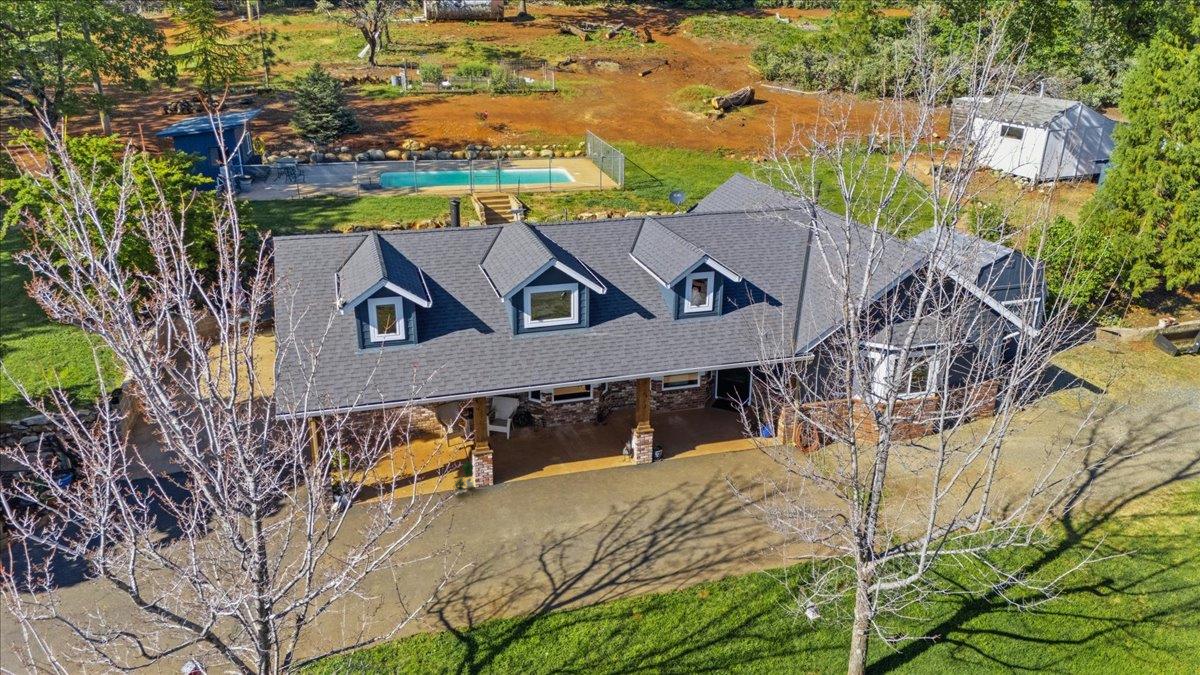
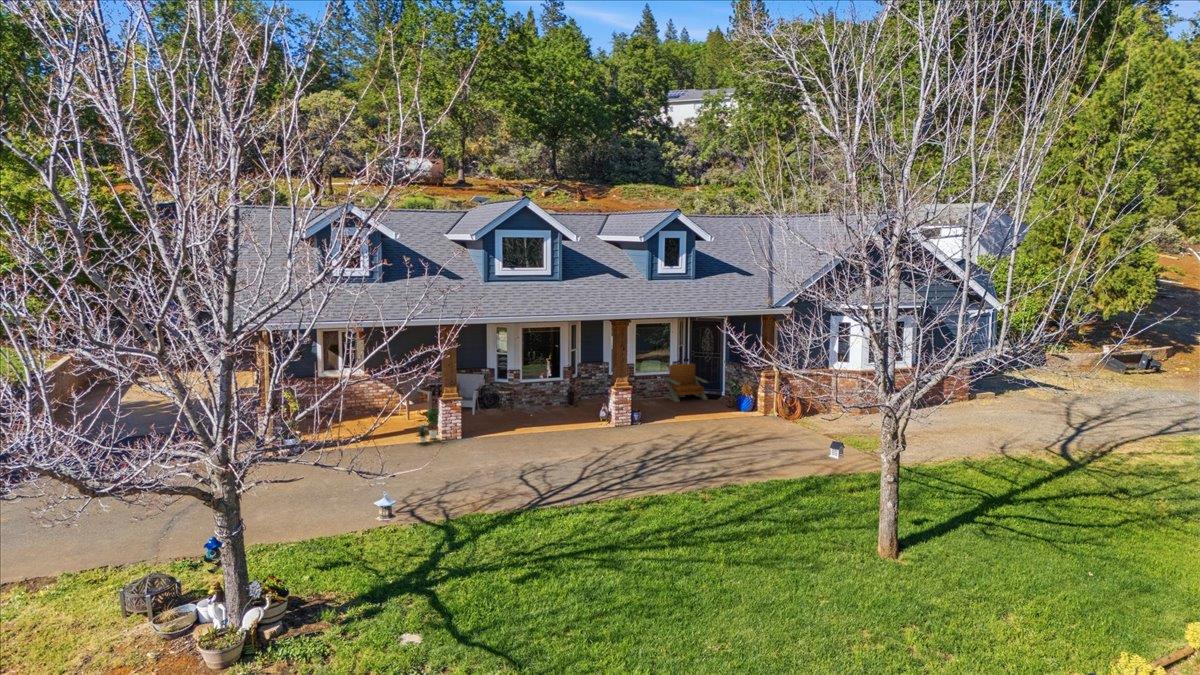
lounge chair: none [687,383,730,425] -> present [664,364,708,402]

